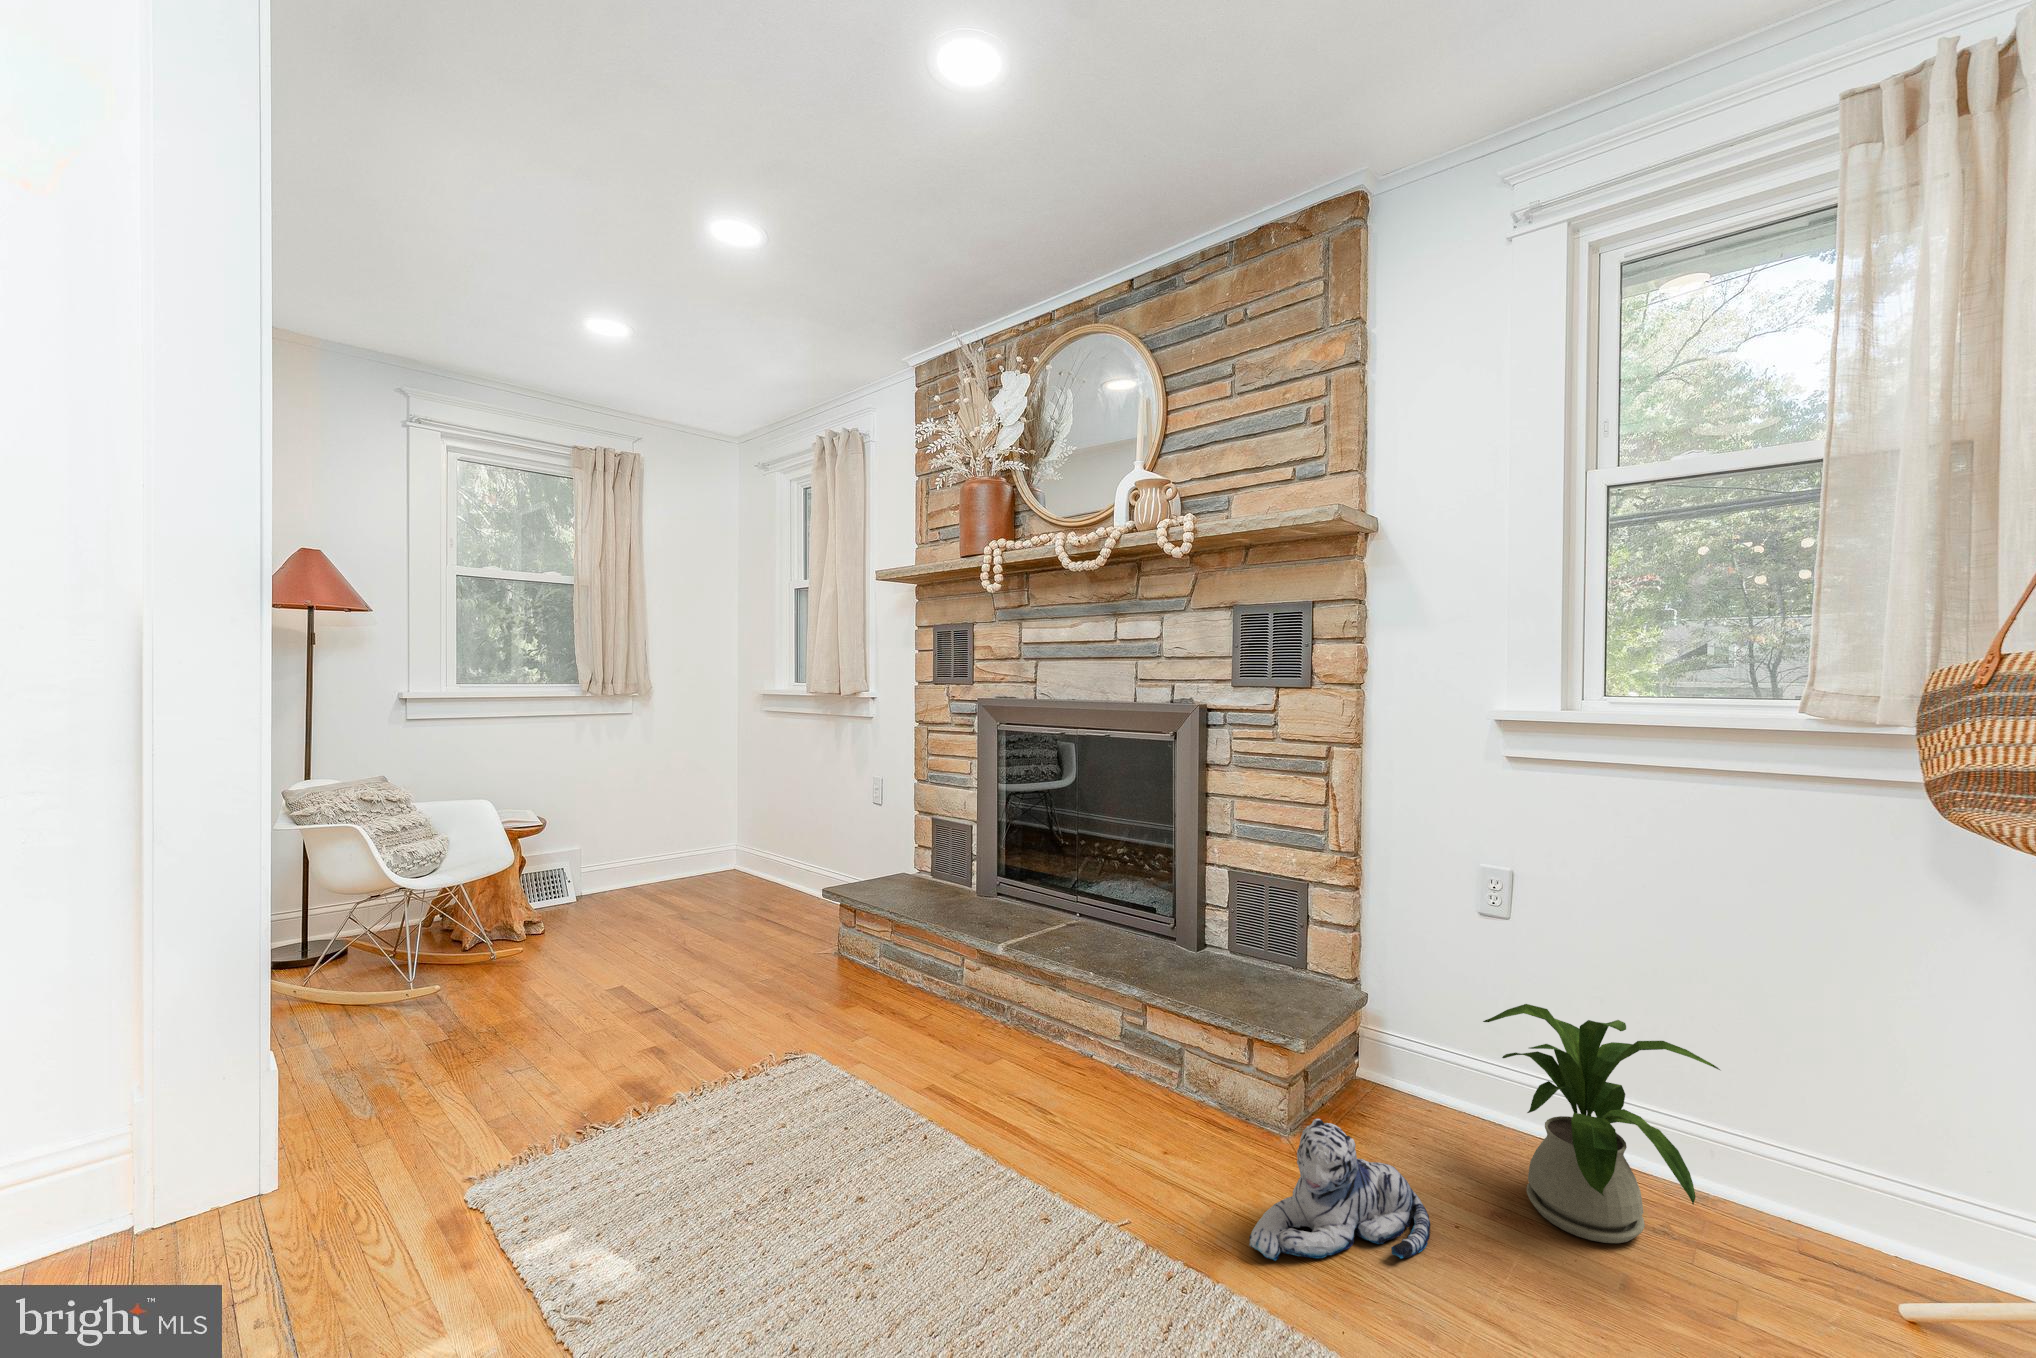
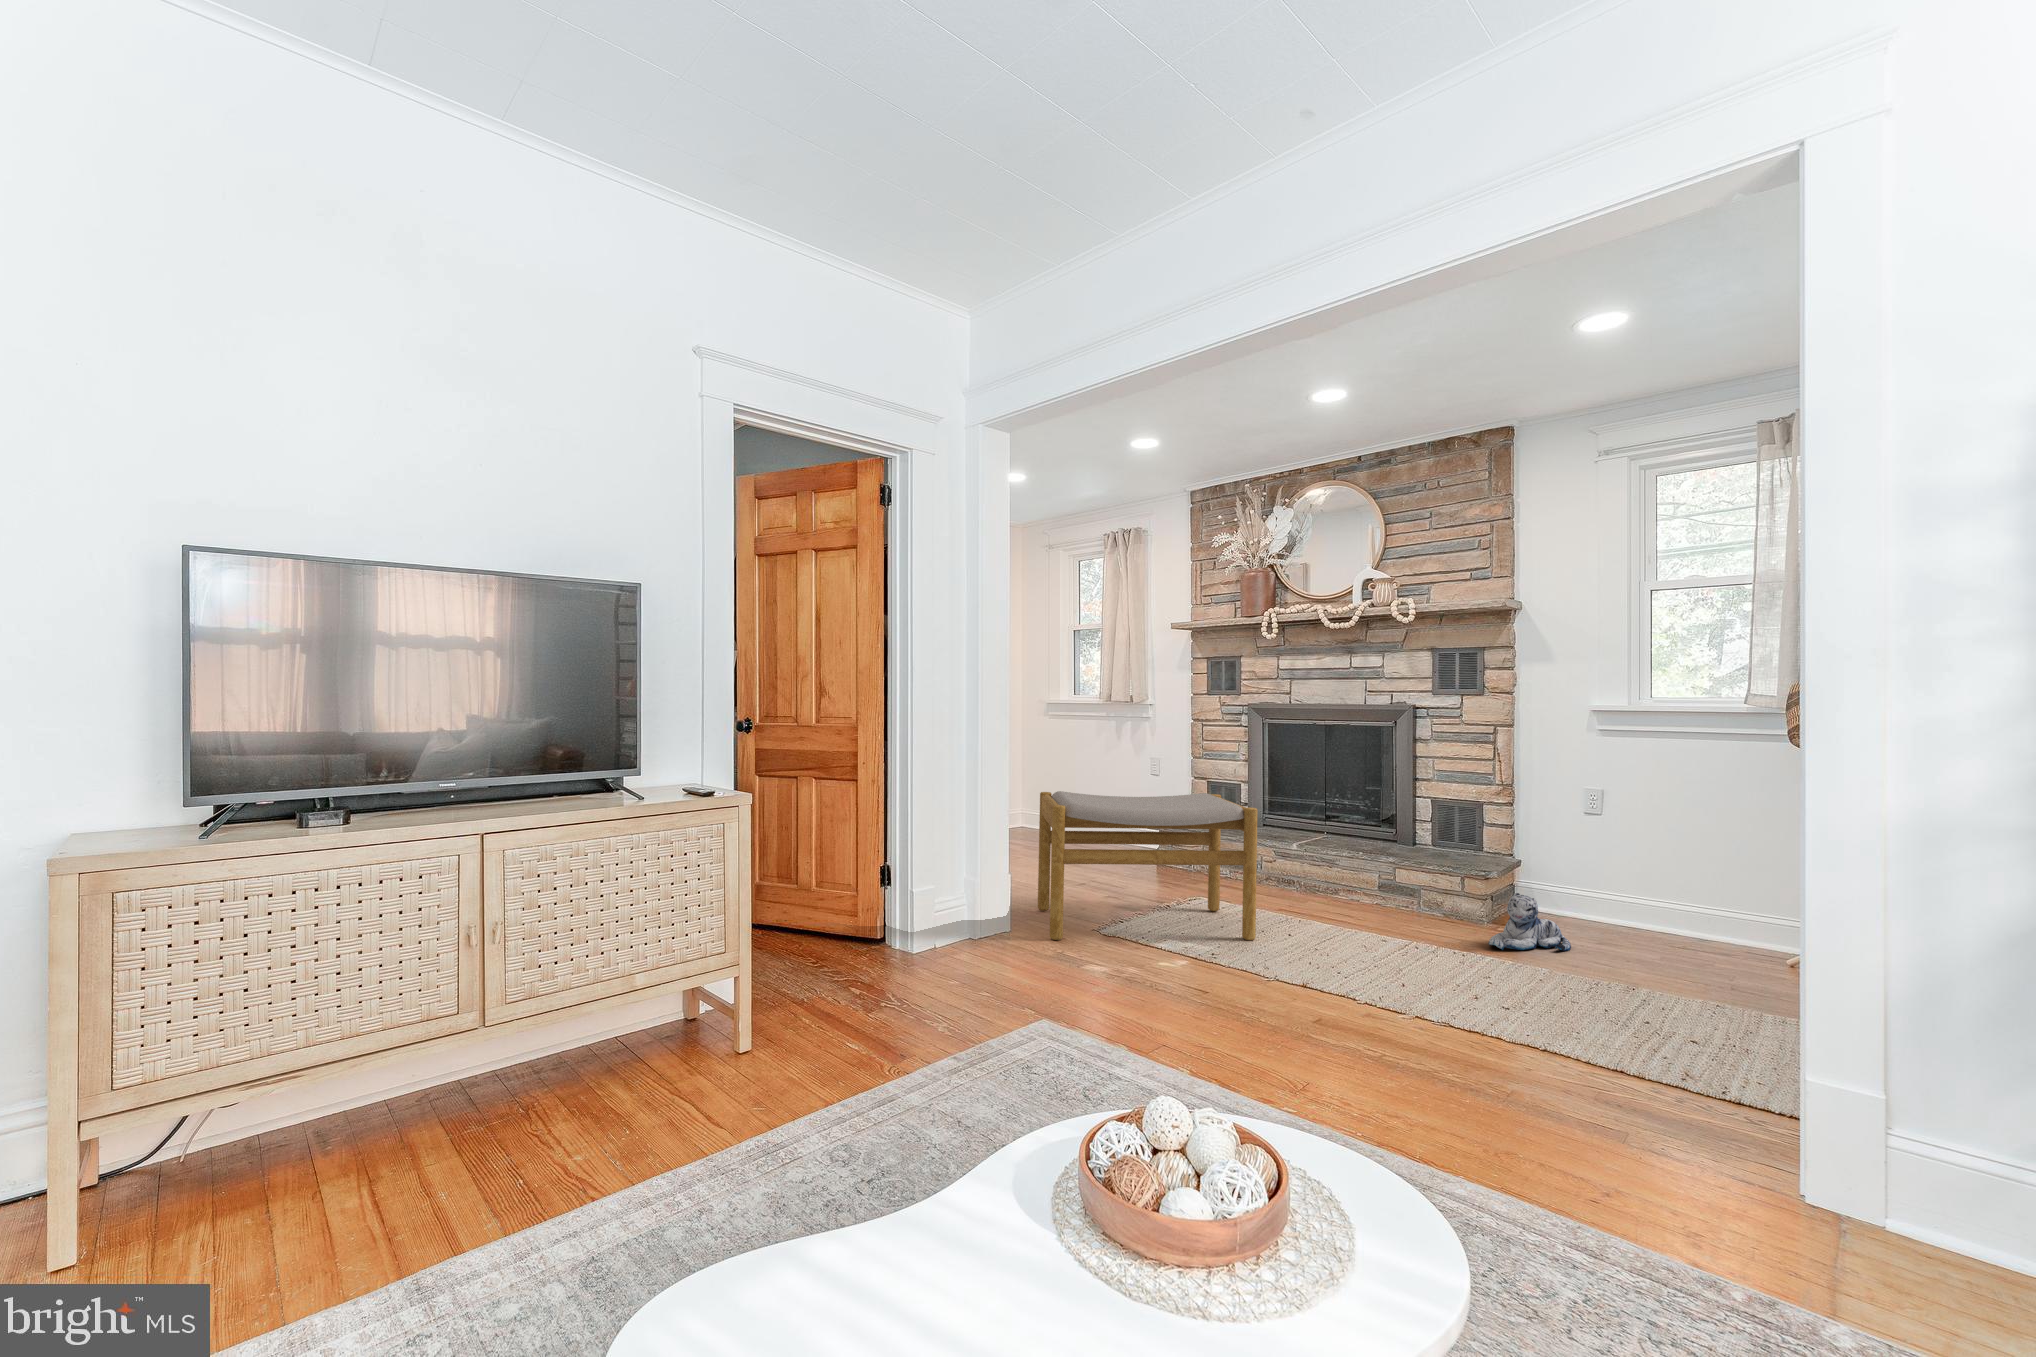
footstool: none [271,881,802,1258] -> present [1038,791,1258,940]
house plant: present [1483,1004,1720,1243] -> none [1591,845,1708,951]

